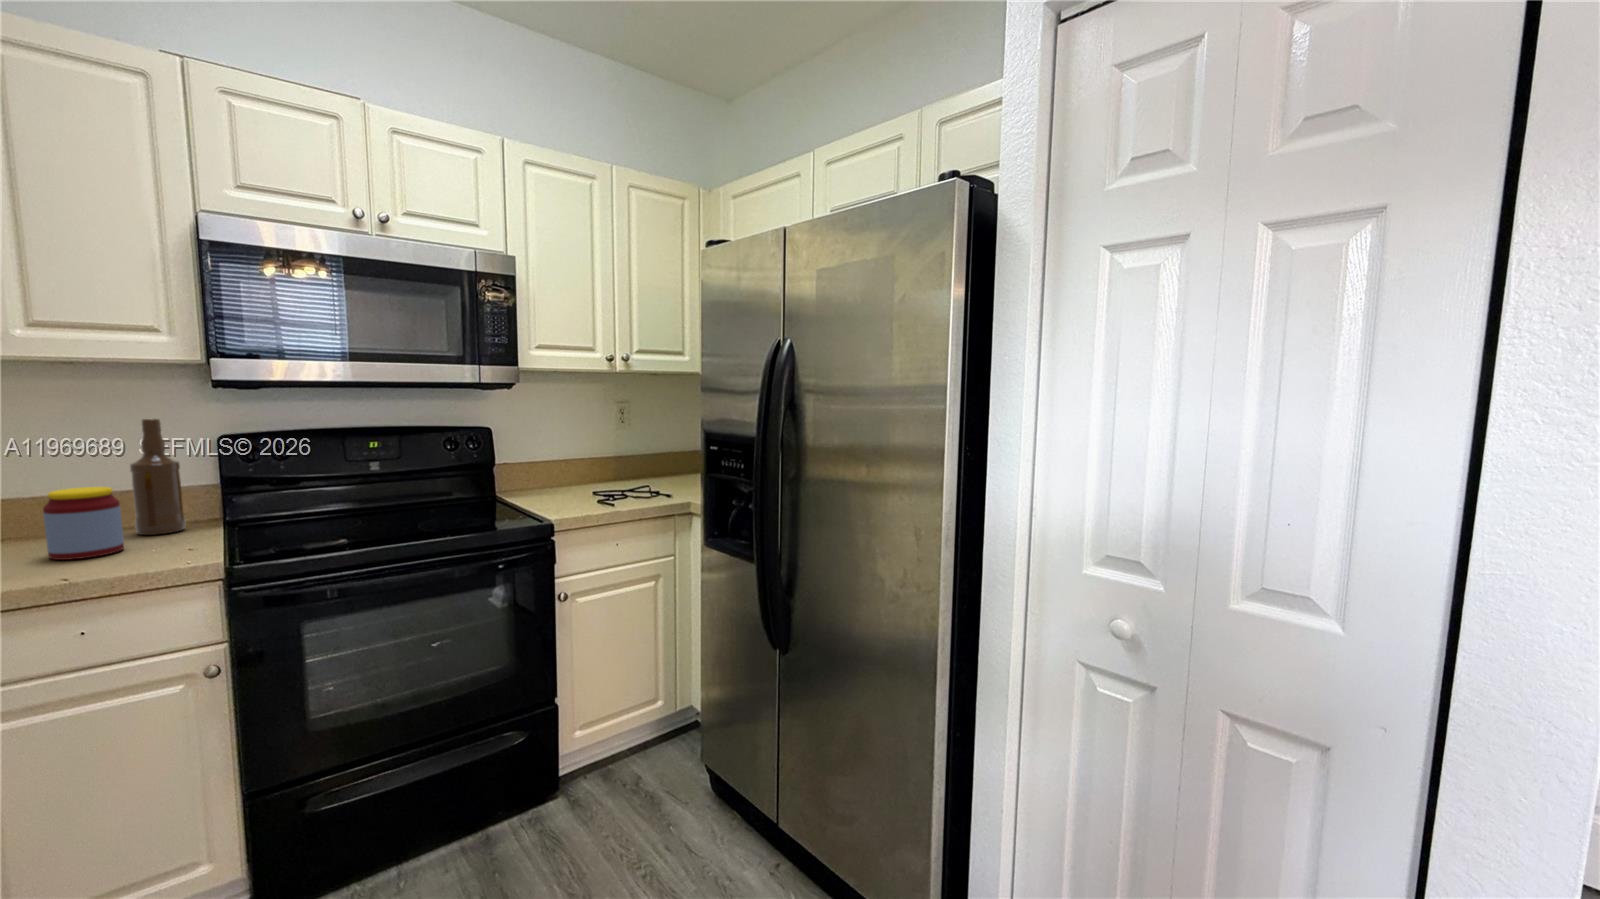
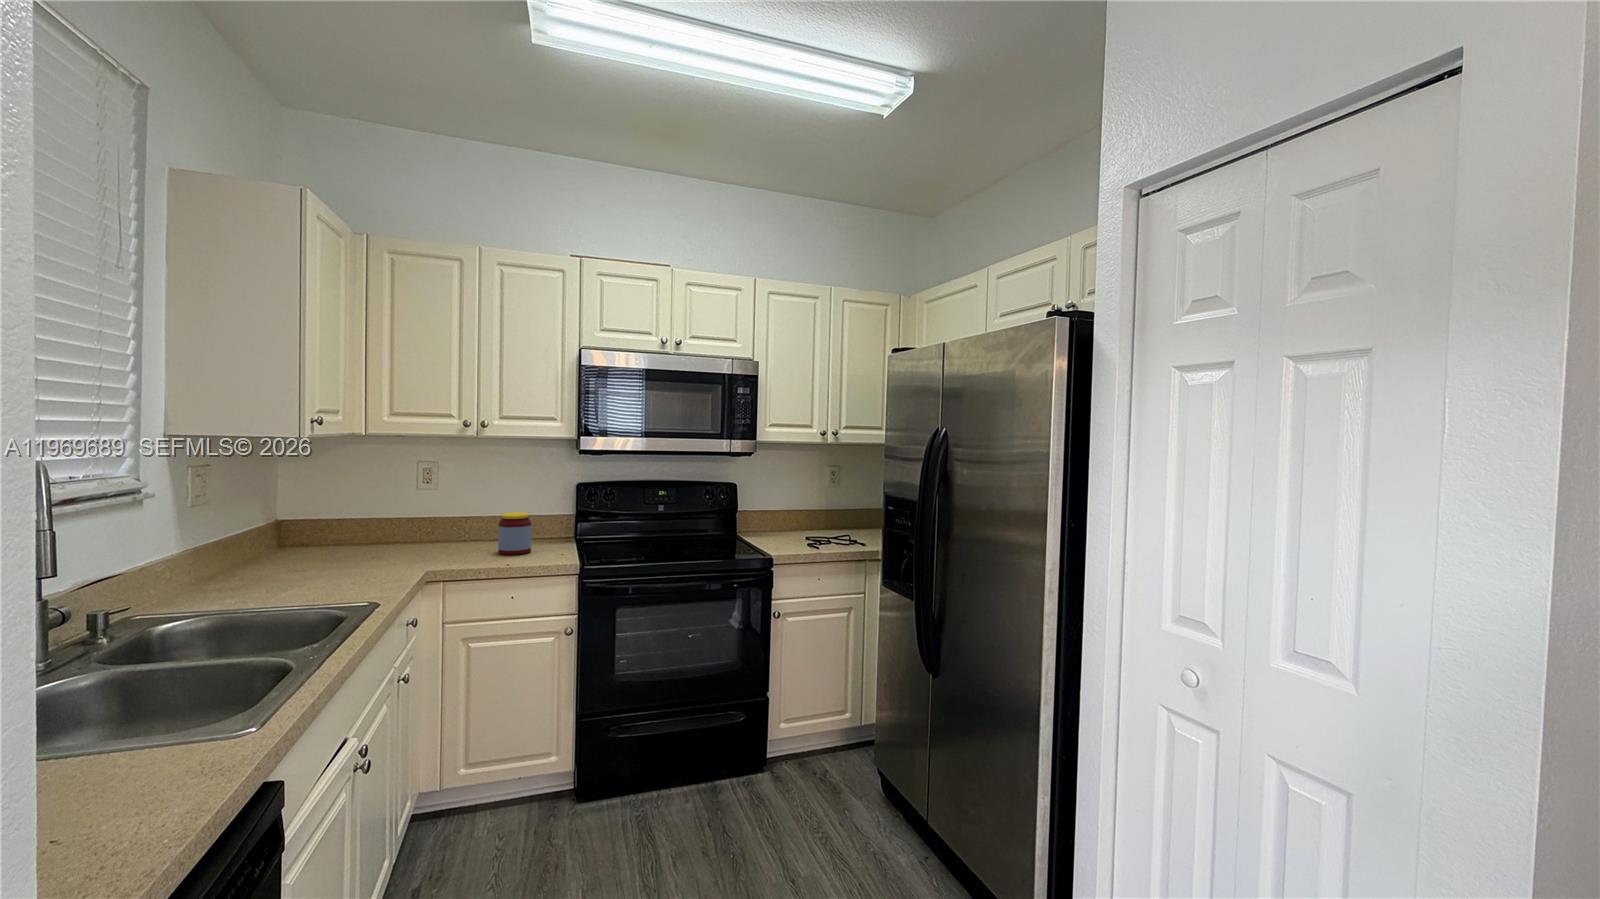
bottle: present [130,418,185,535] -> none [534,472,558,544]

